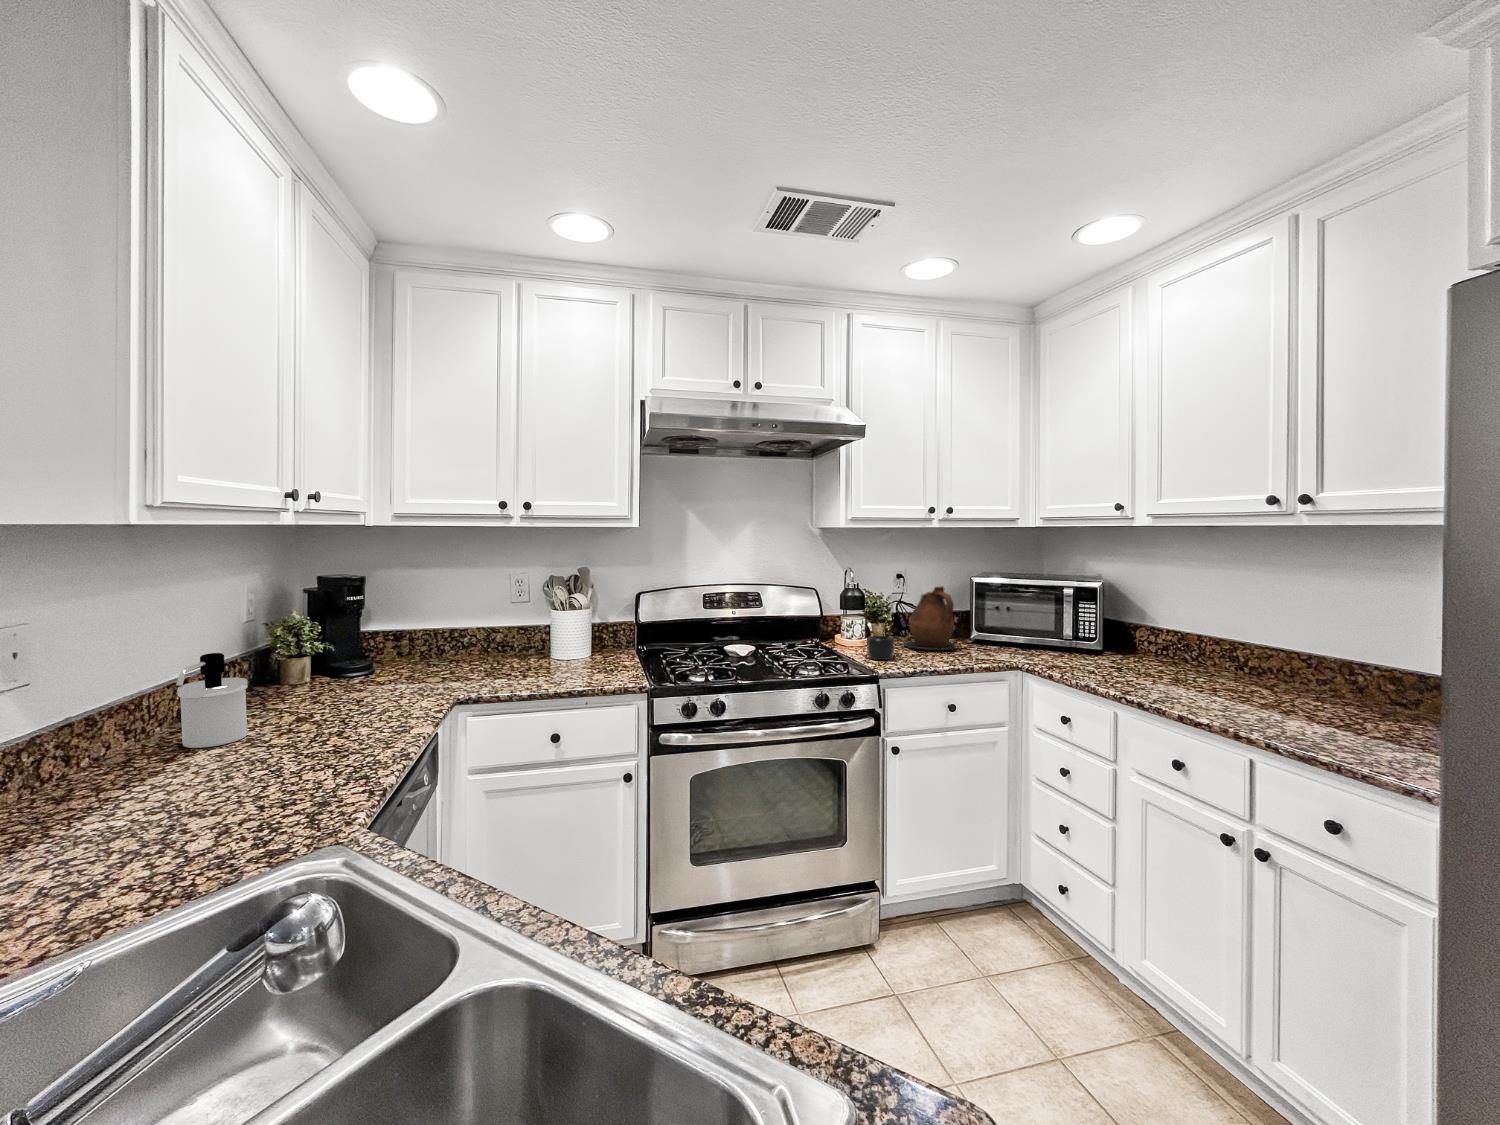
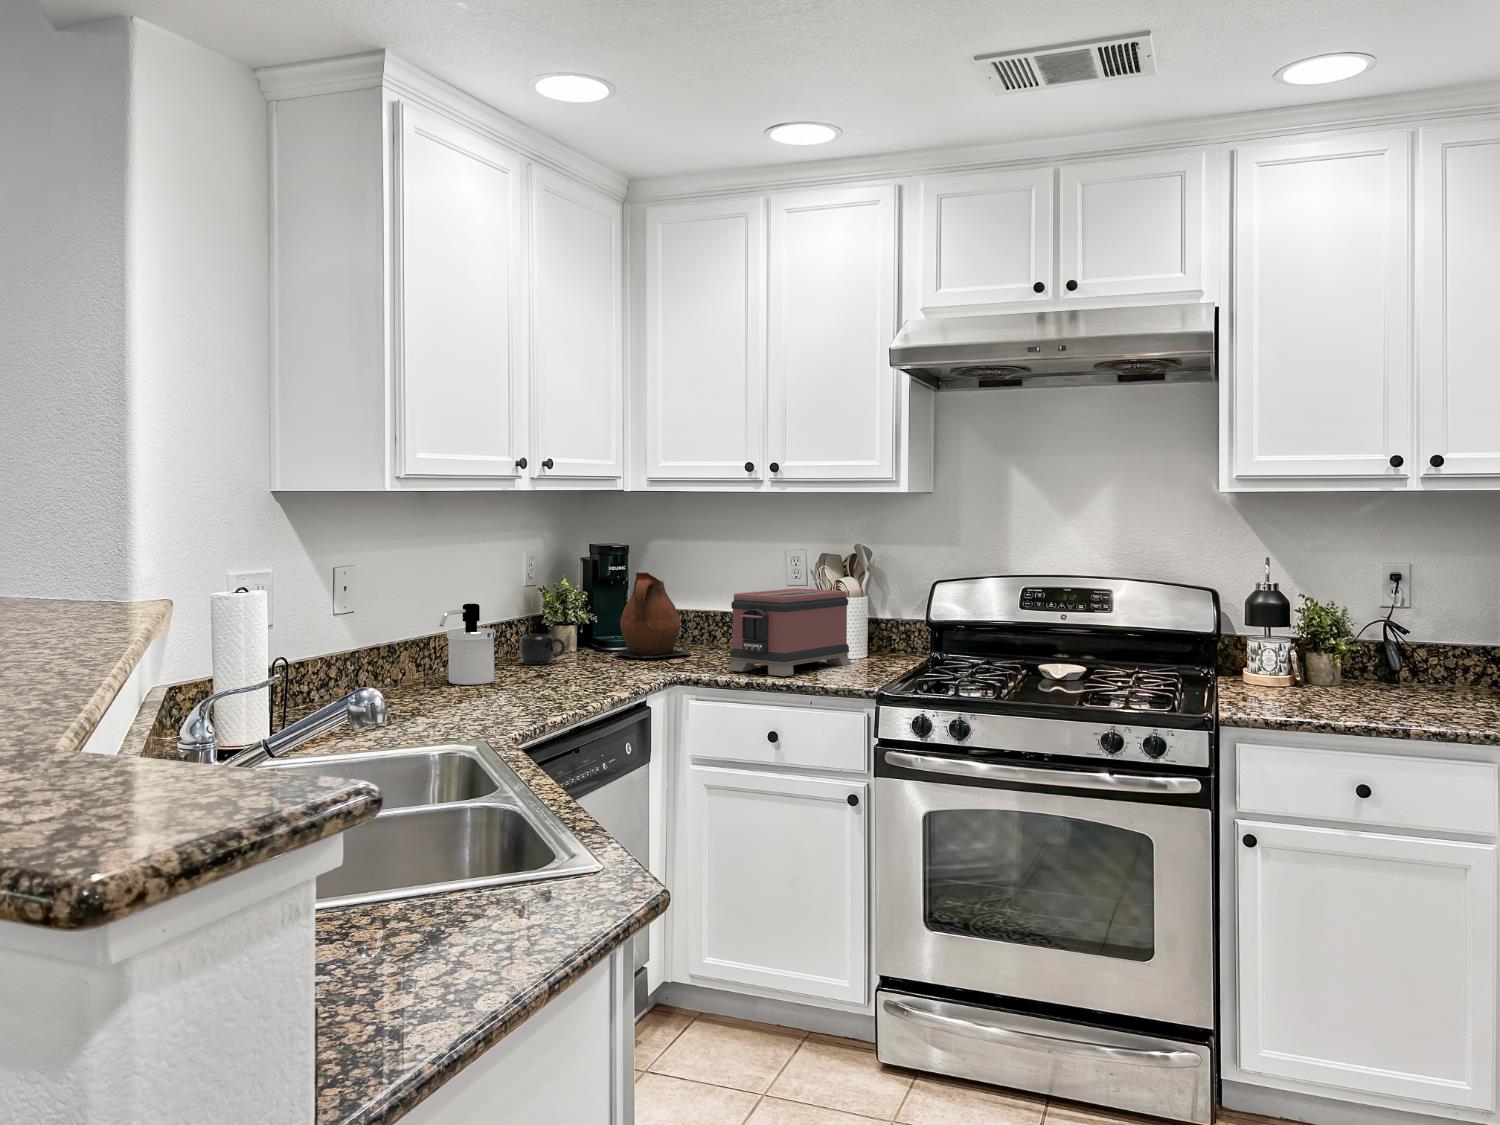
ceramic pitcher: present [903,586,956,650] -> present [615,572,691,658]
toaster: none [496,606,588,683] -> present [727,588,851,676]
mug: present [867,636,894,660] -> present [520,634,565,665]

